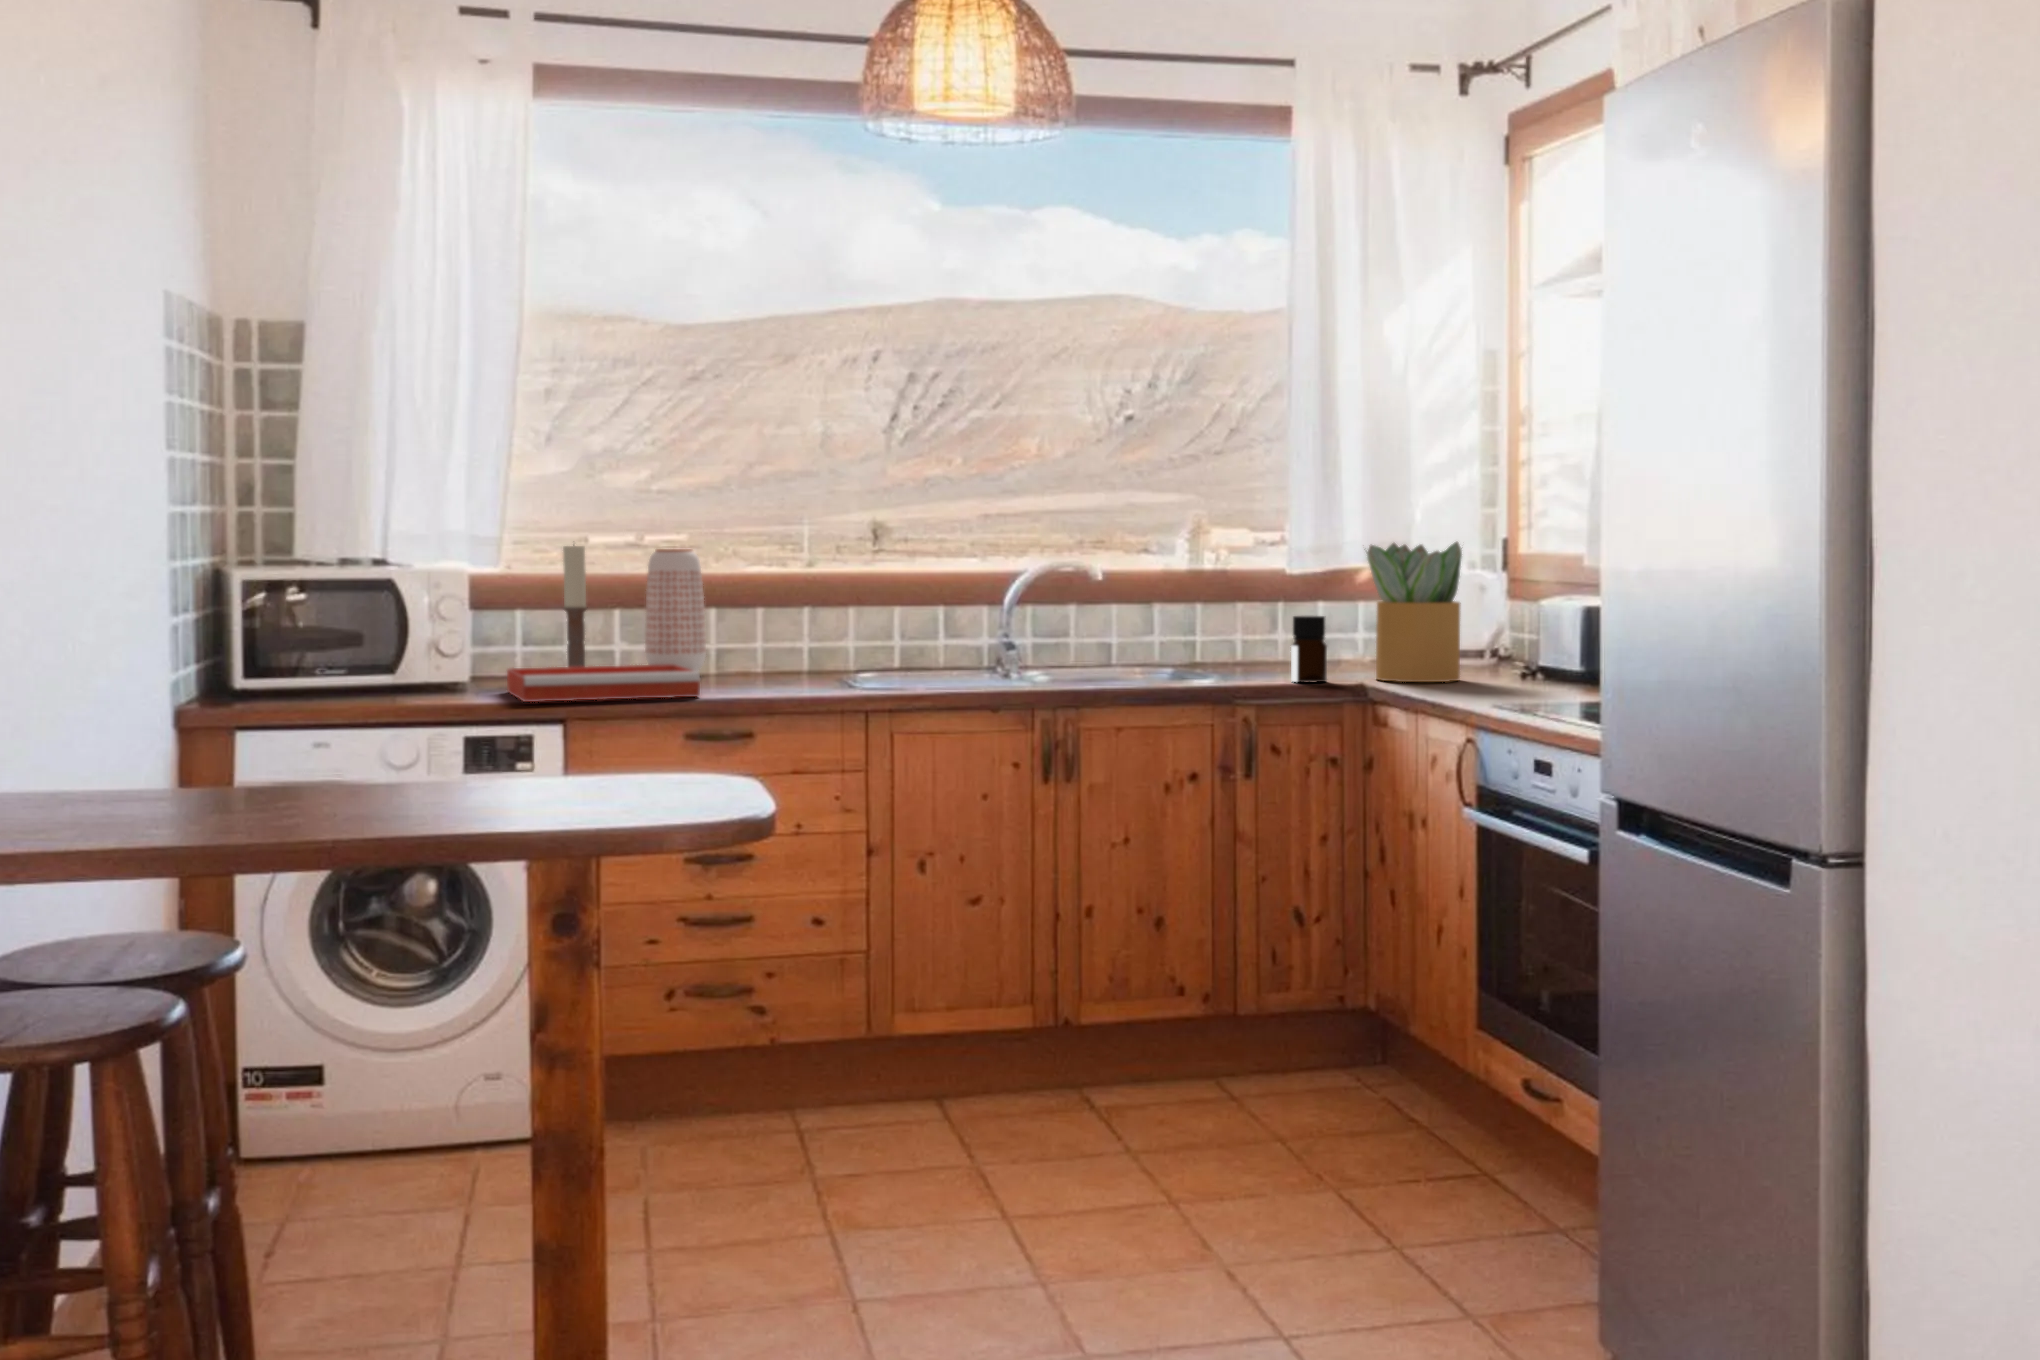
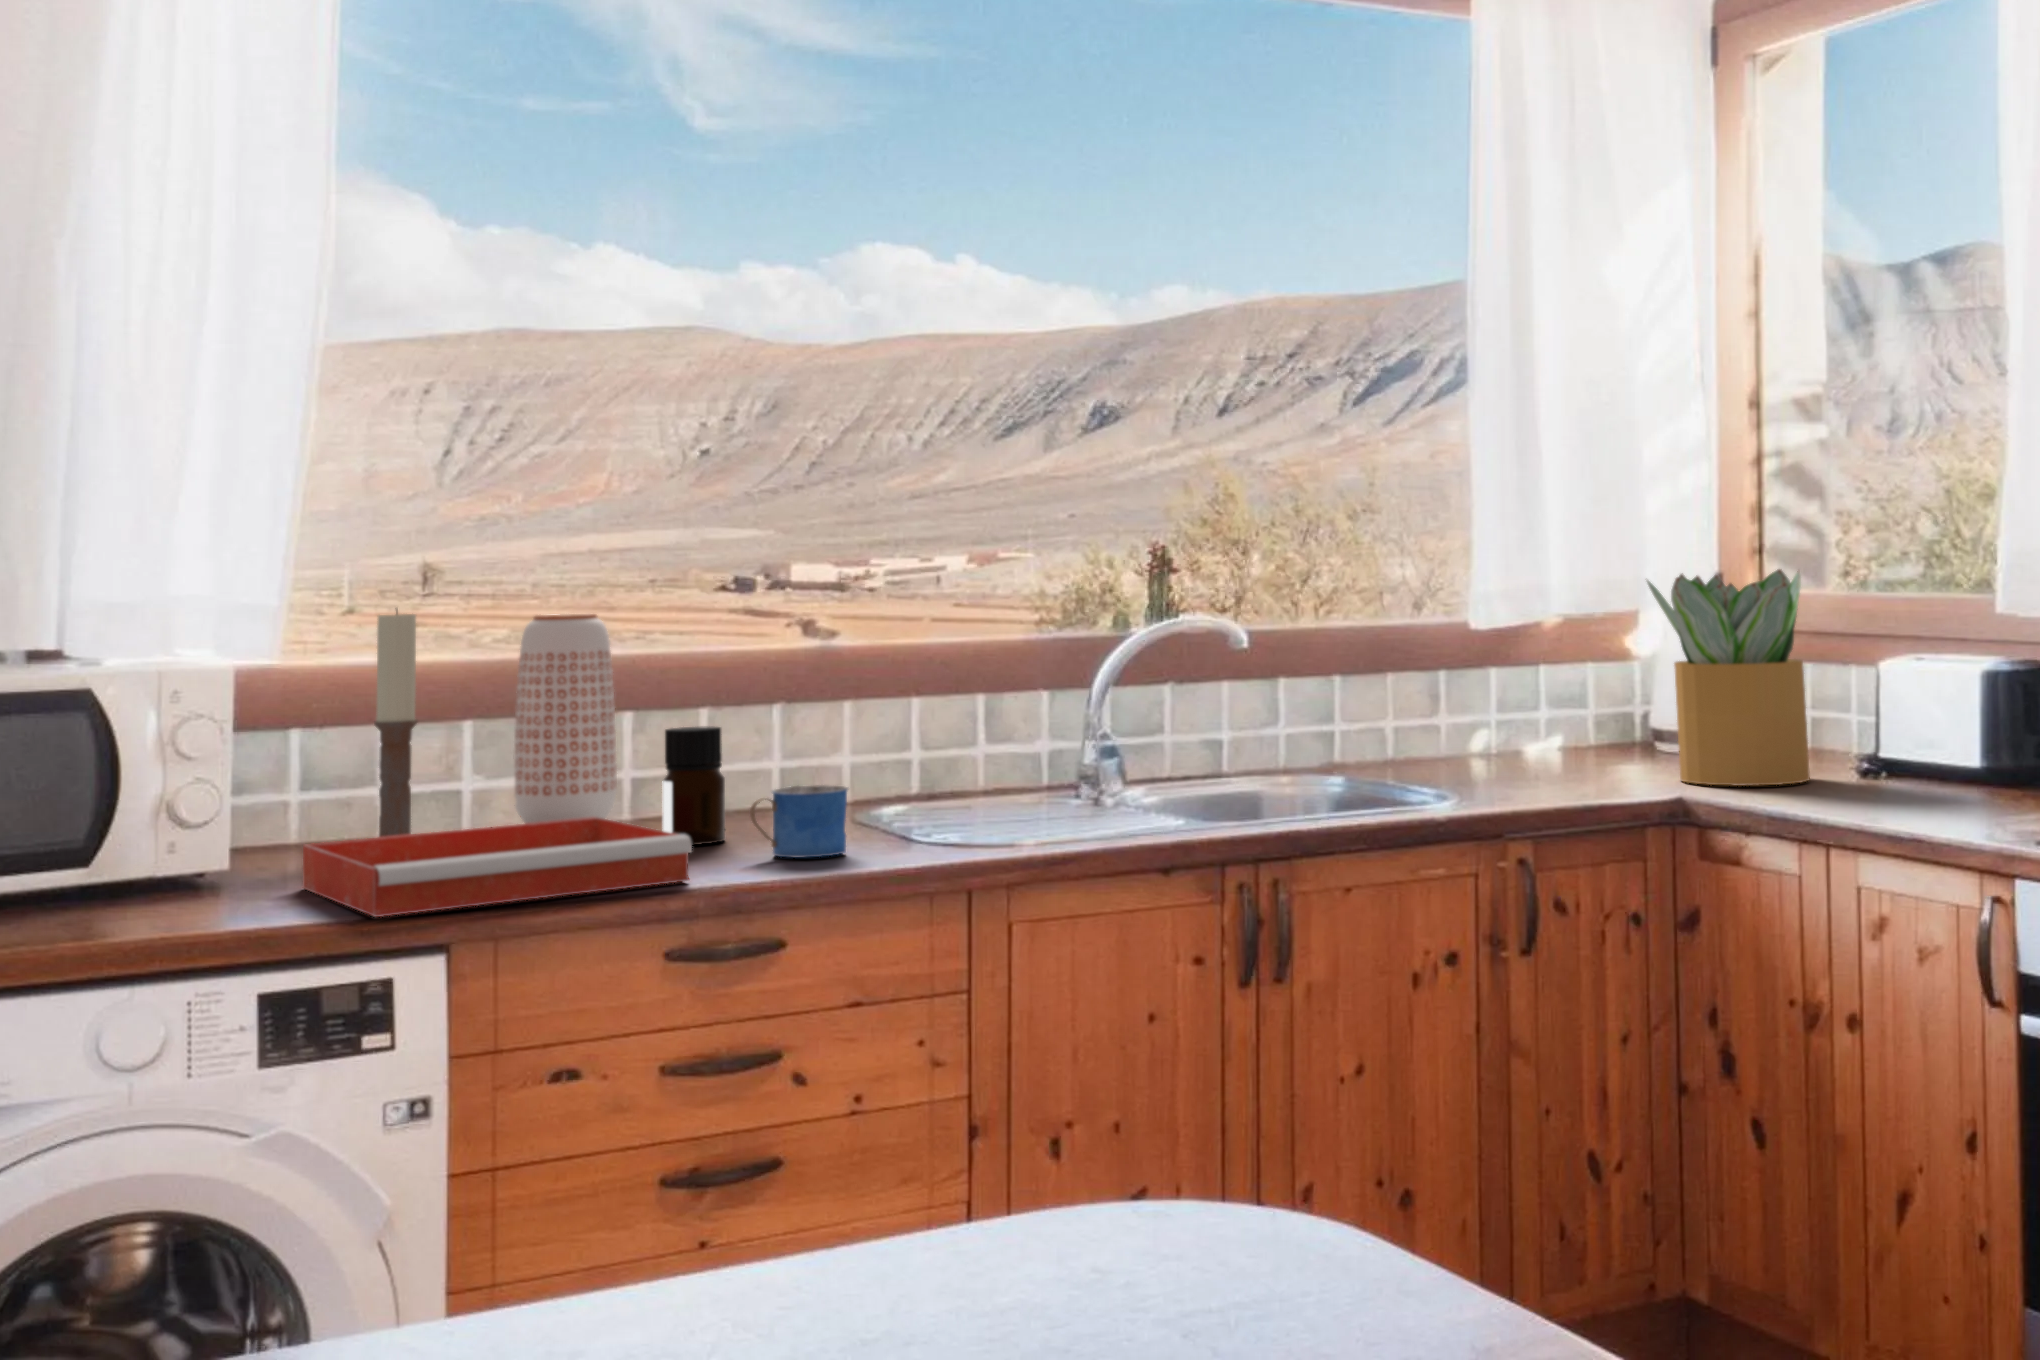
bottle: present [1291,616,1327,682] -> present [662,727,725,845]
mug: none [749,651,807,690] -> present [750,785,848,858]

